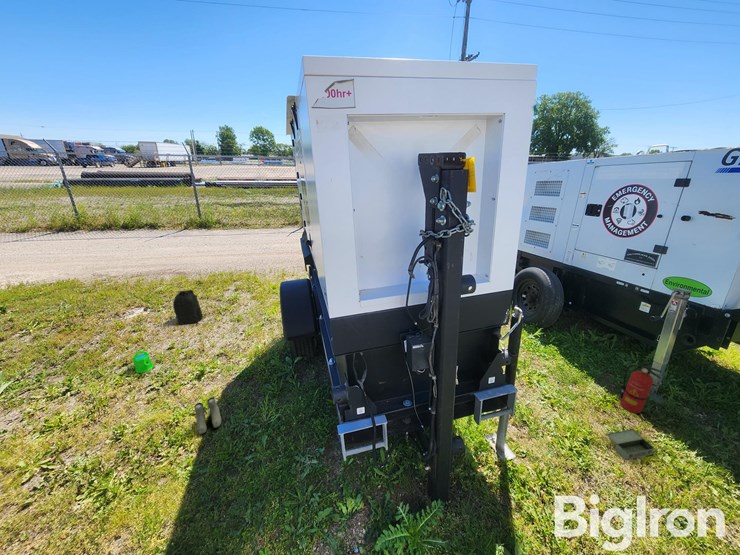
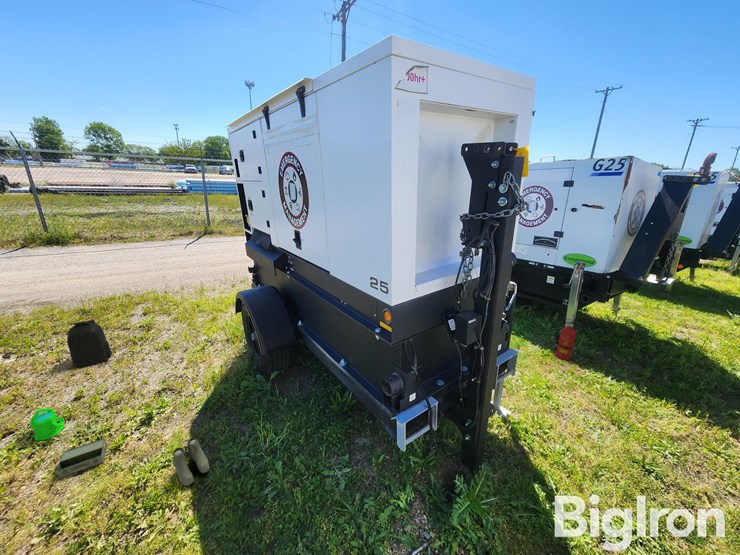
toolbox: present [607,429,655,460] -> present [56,438,105,478]

